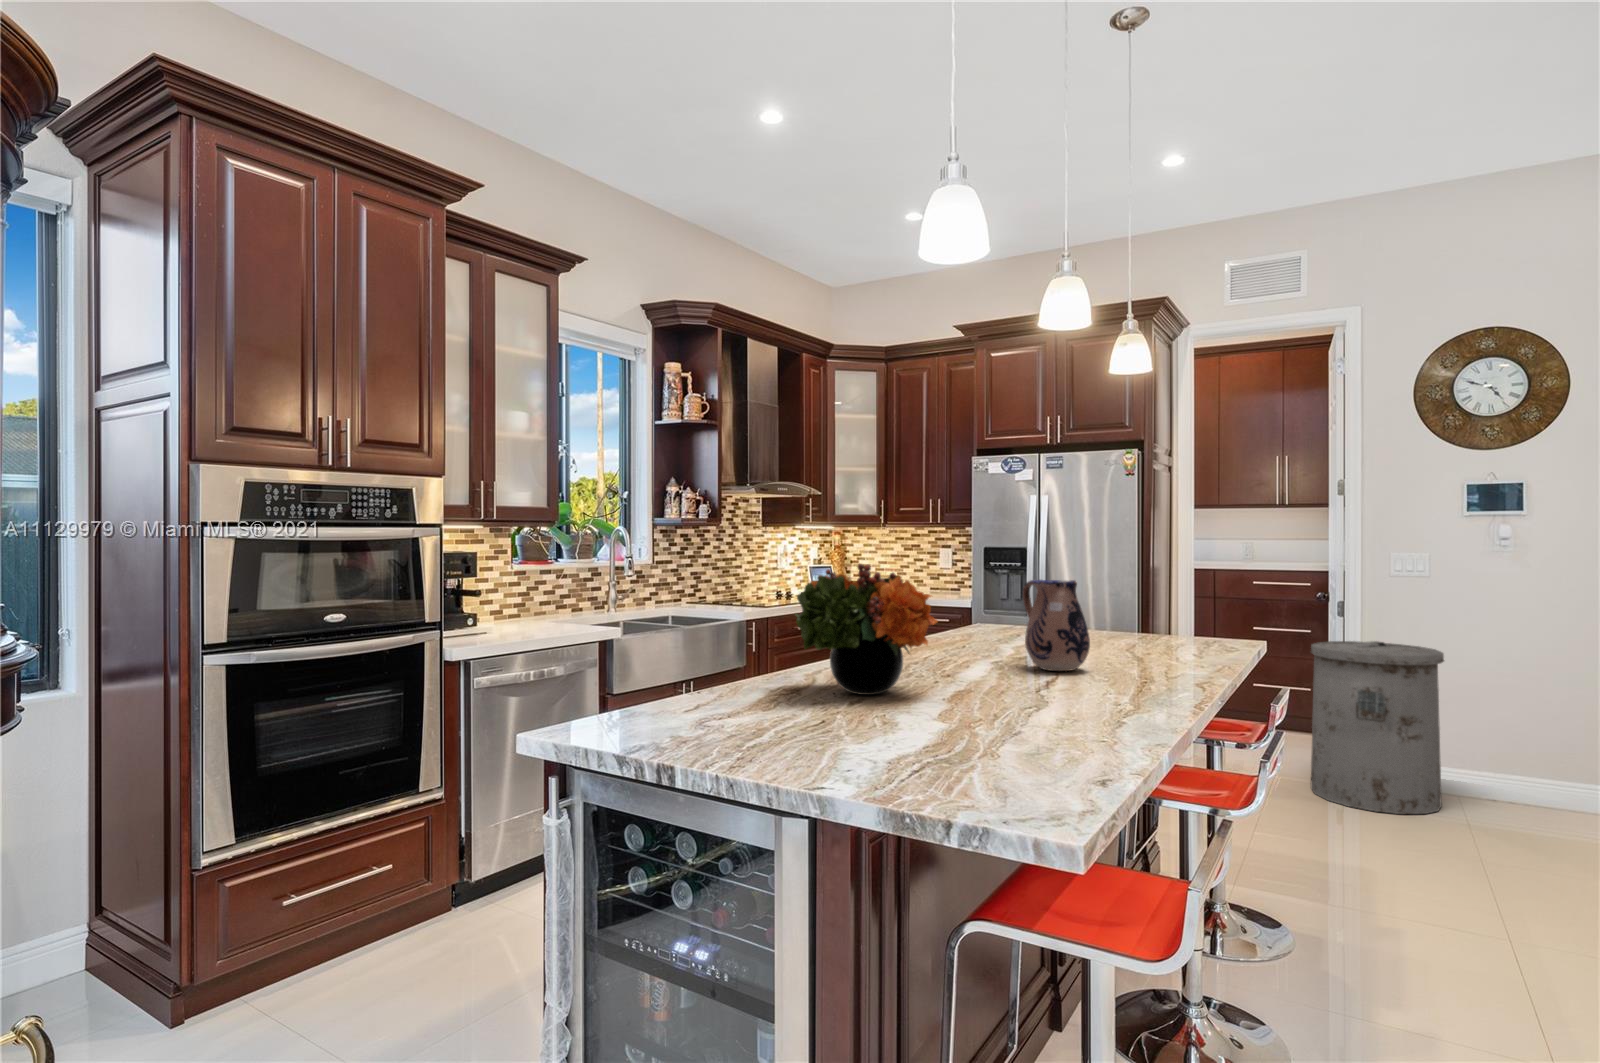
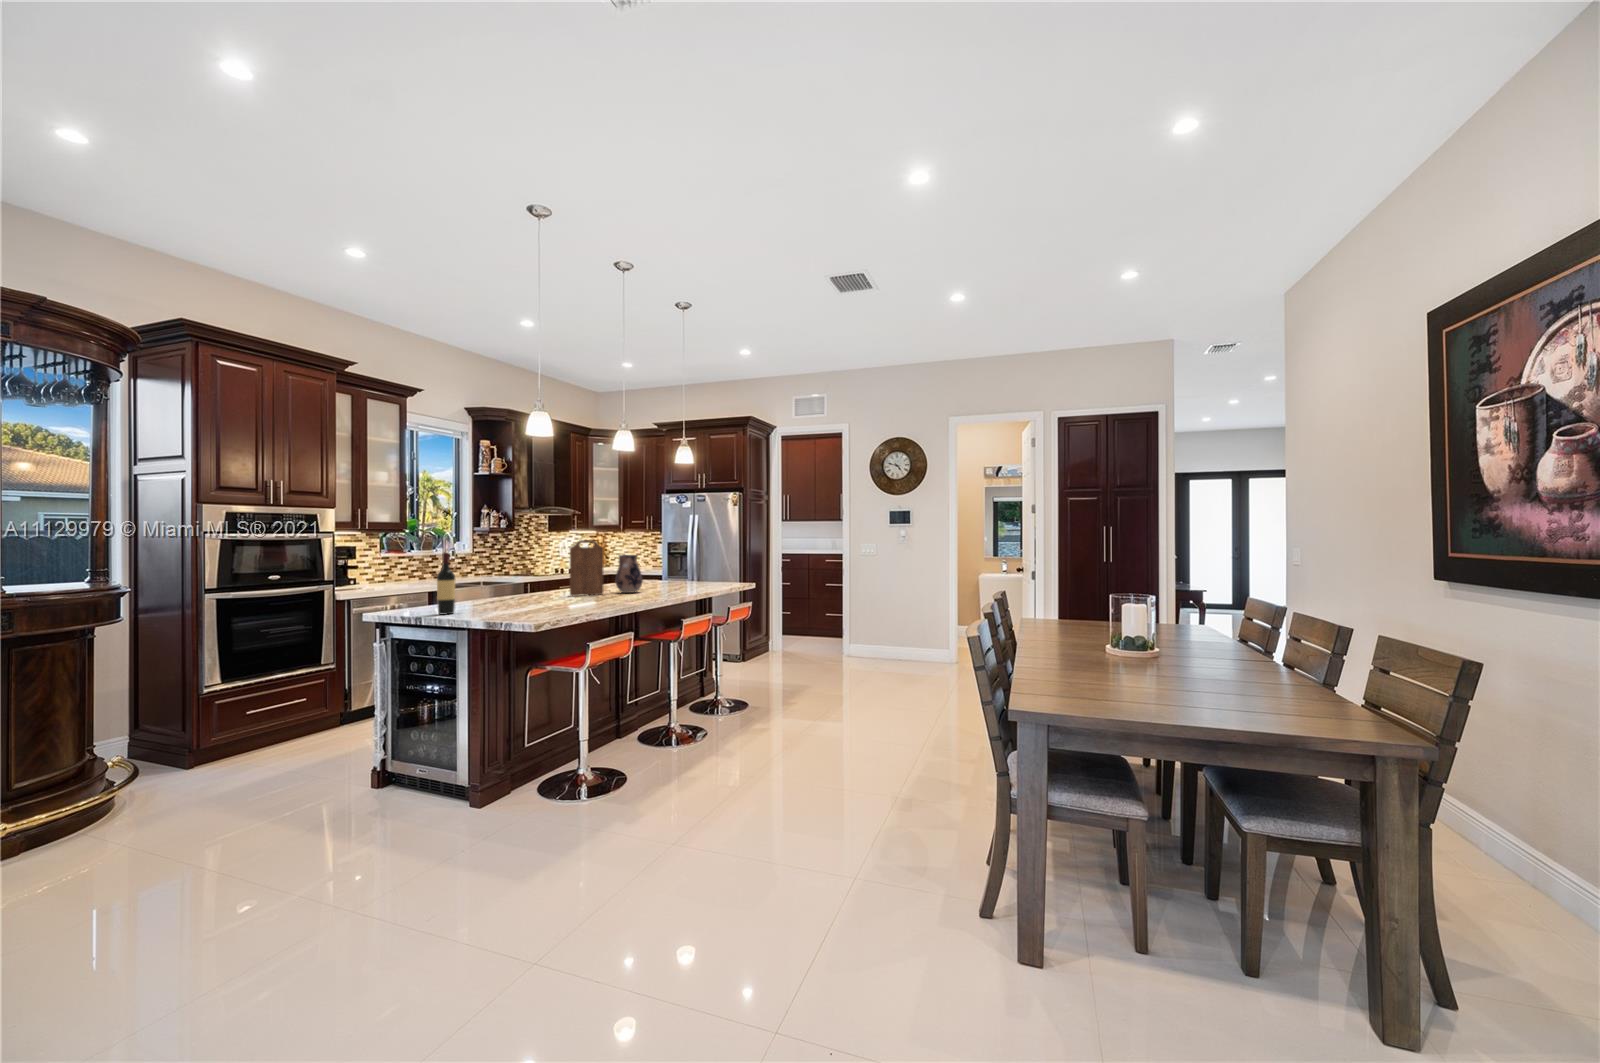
cutting board: none [936,546,1010,677] -> present [570,540,603,596]
flower arrangement: present [796,564,937,695] -> none [493,548,559,601]
wine bottle: none [714,583,760,762] -> present [437,552,455,614]
trash can: present [1311,641,1444,814] -> none [824,587,878,668]

